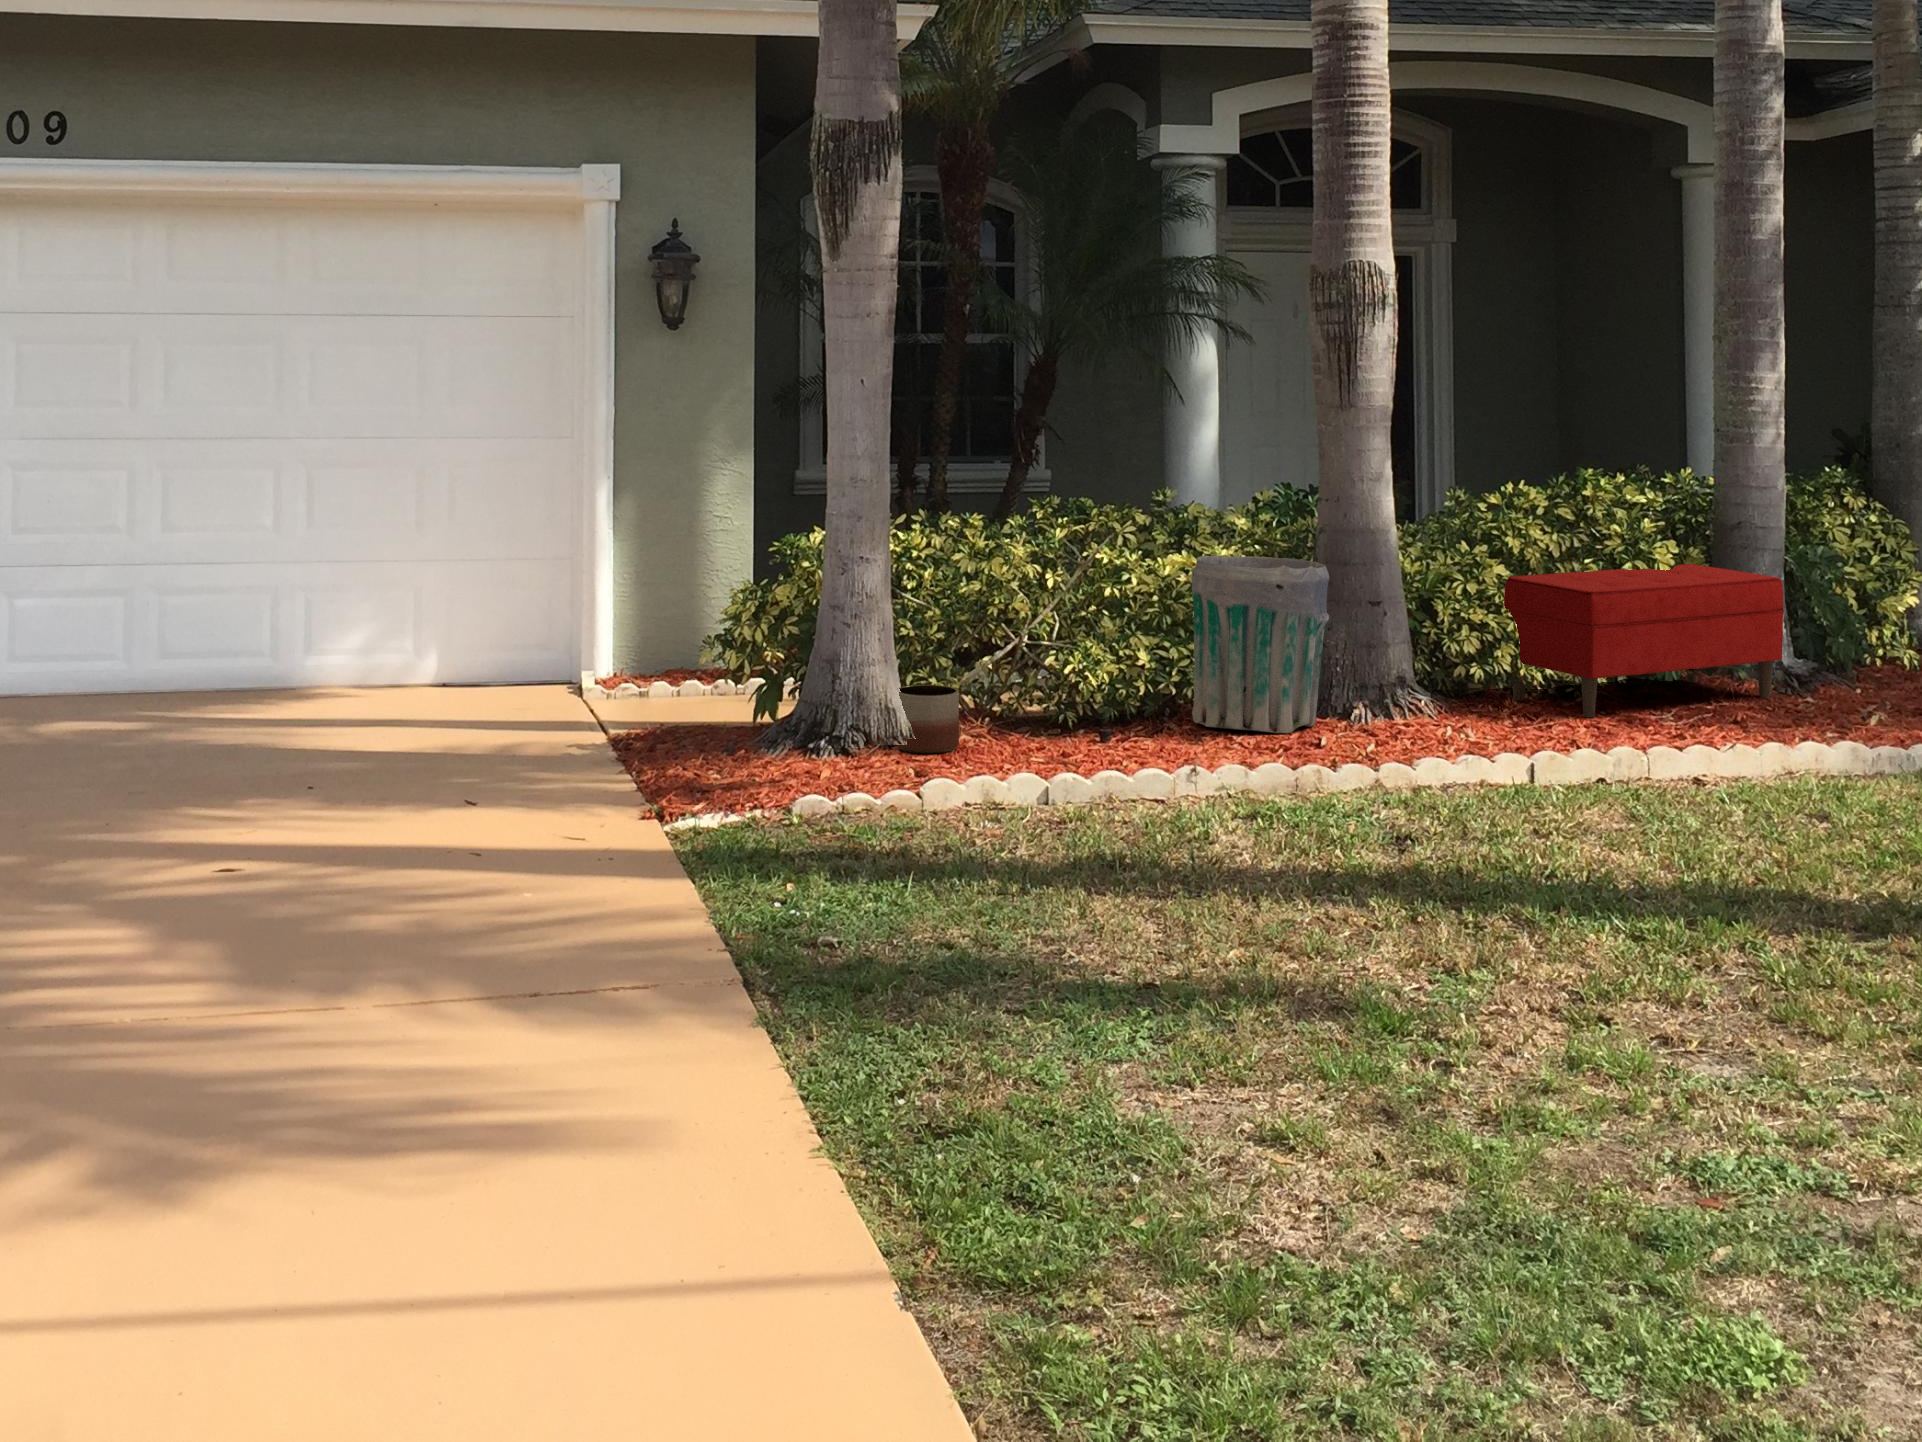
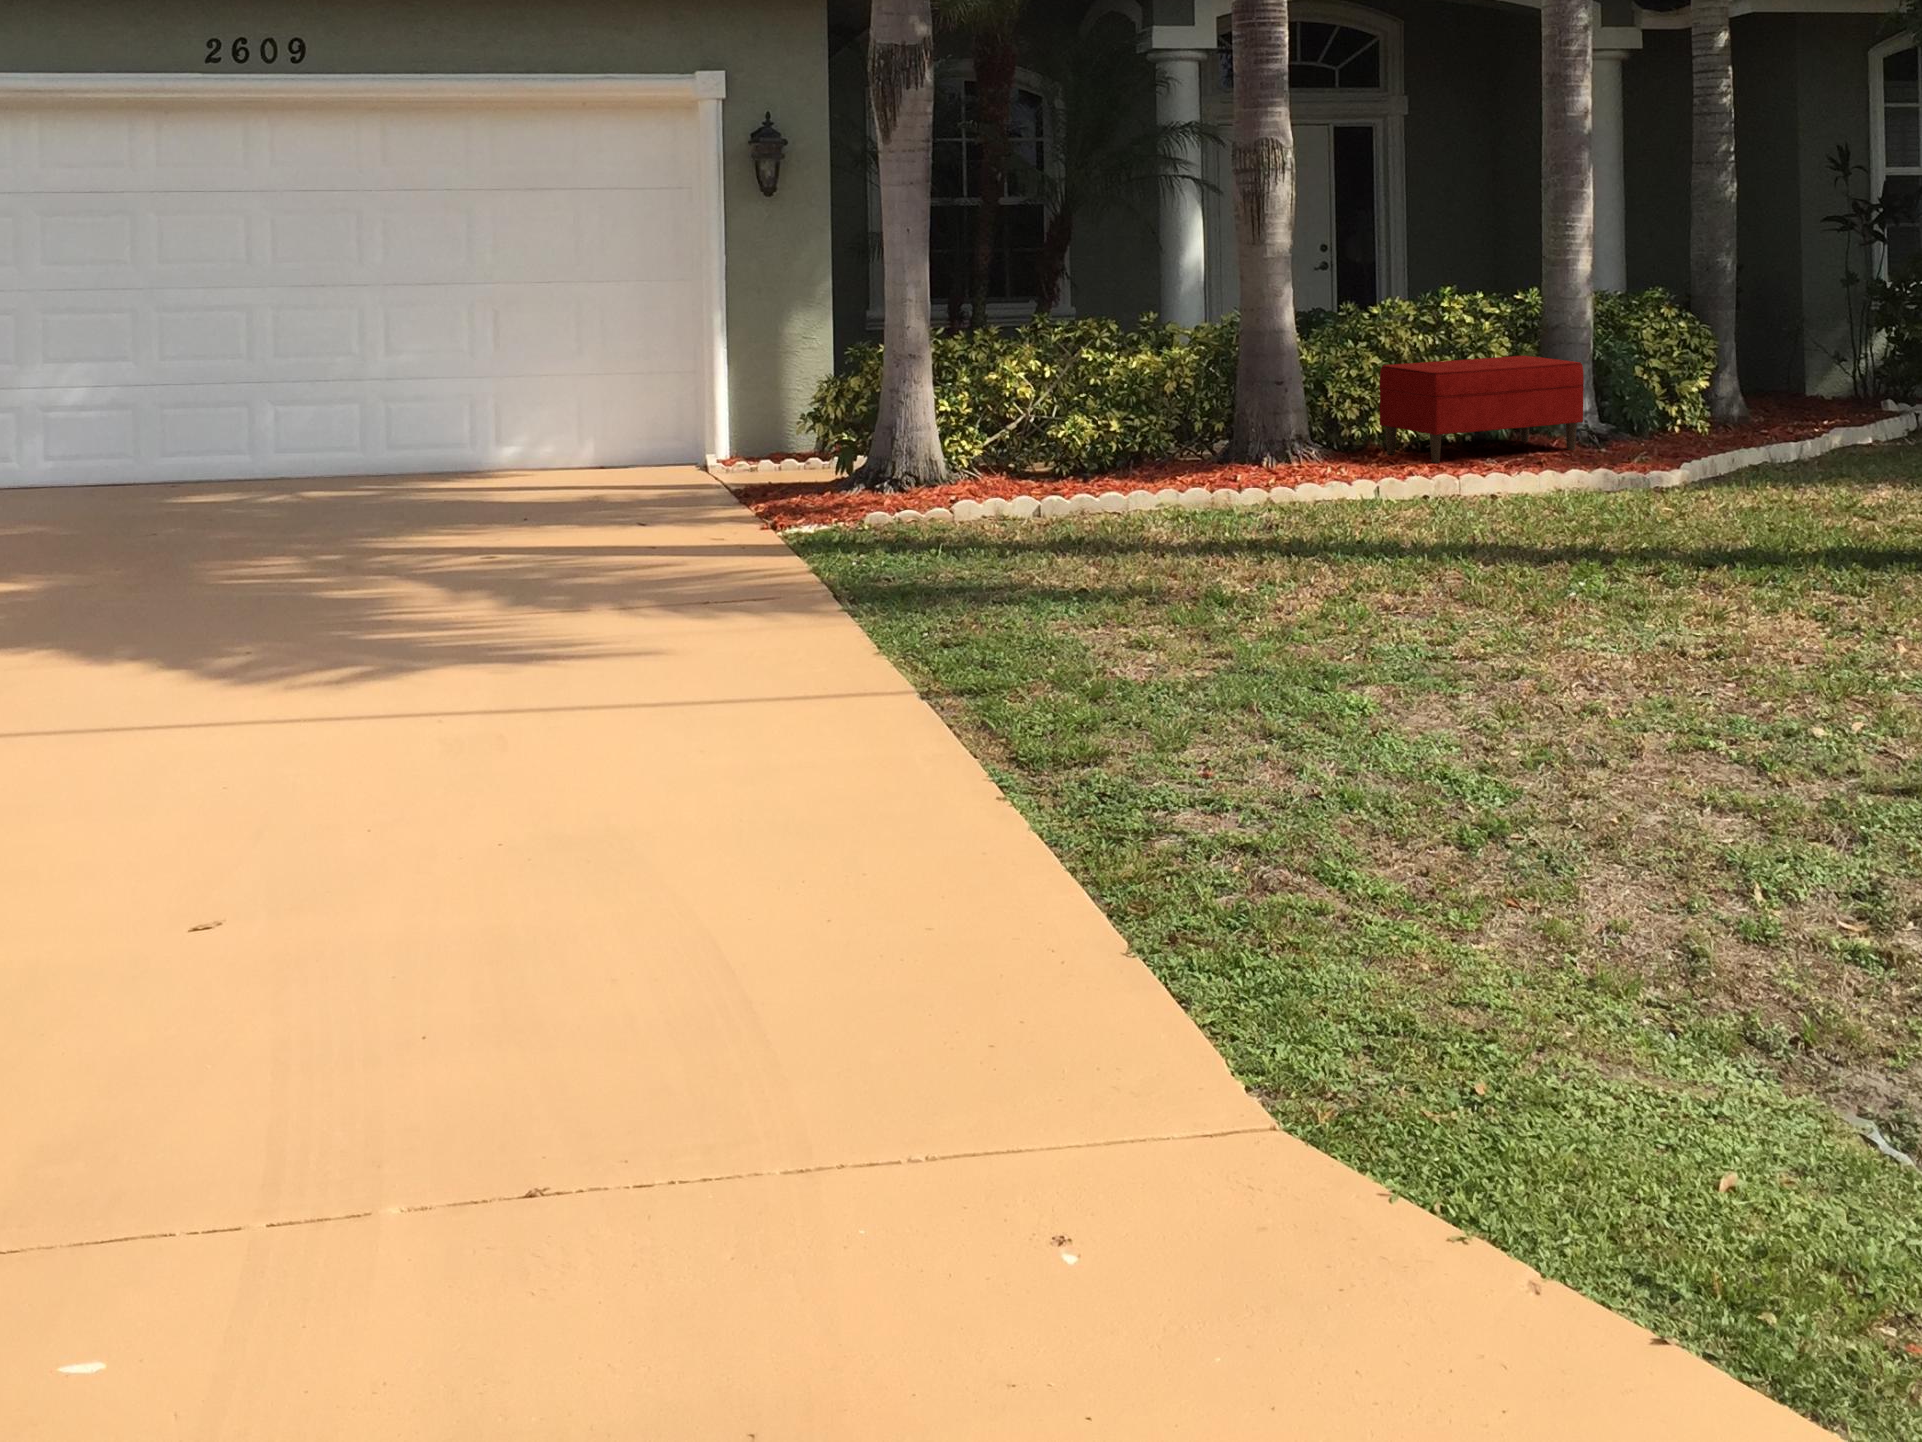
trash can: present [1192,556,1329,734] -> none [1148,353,1246,475]
planter: present [895,685,959,754] -> none [935,444,980,490]

